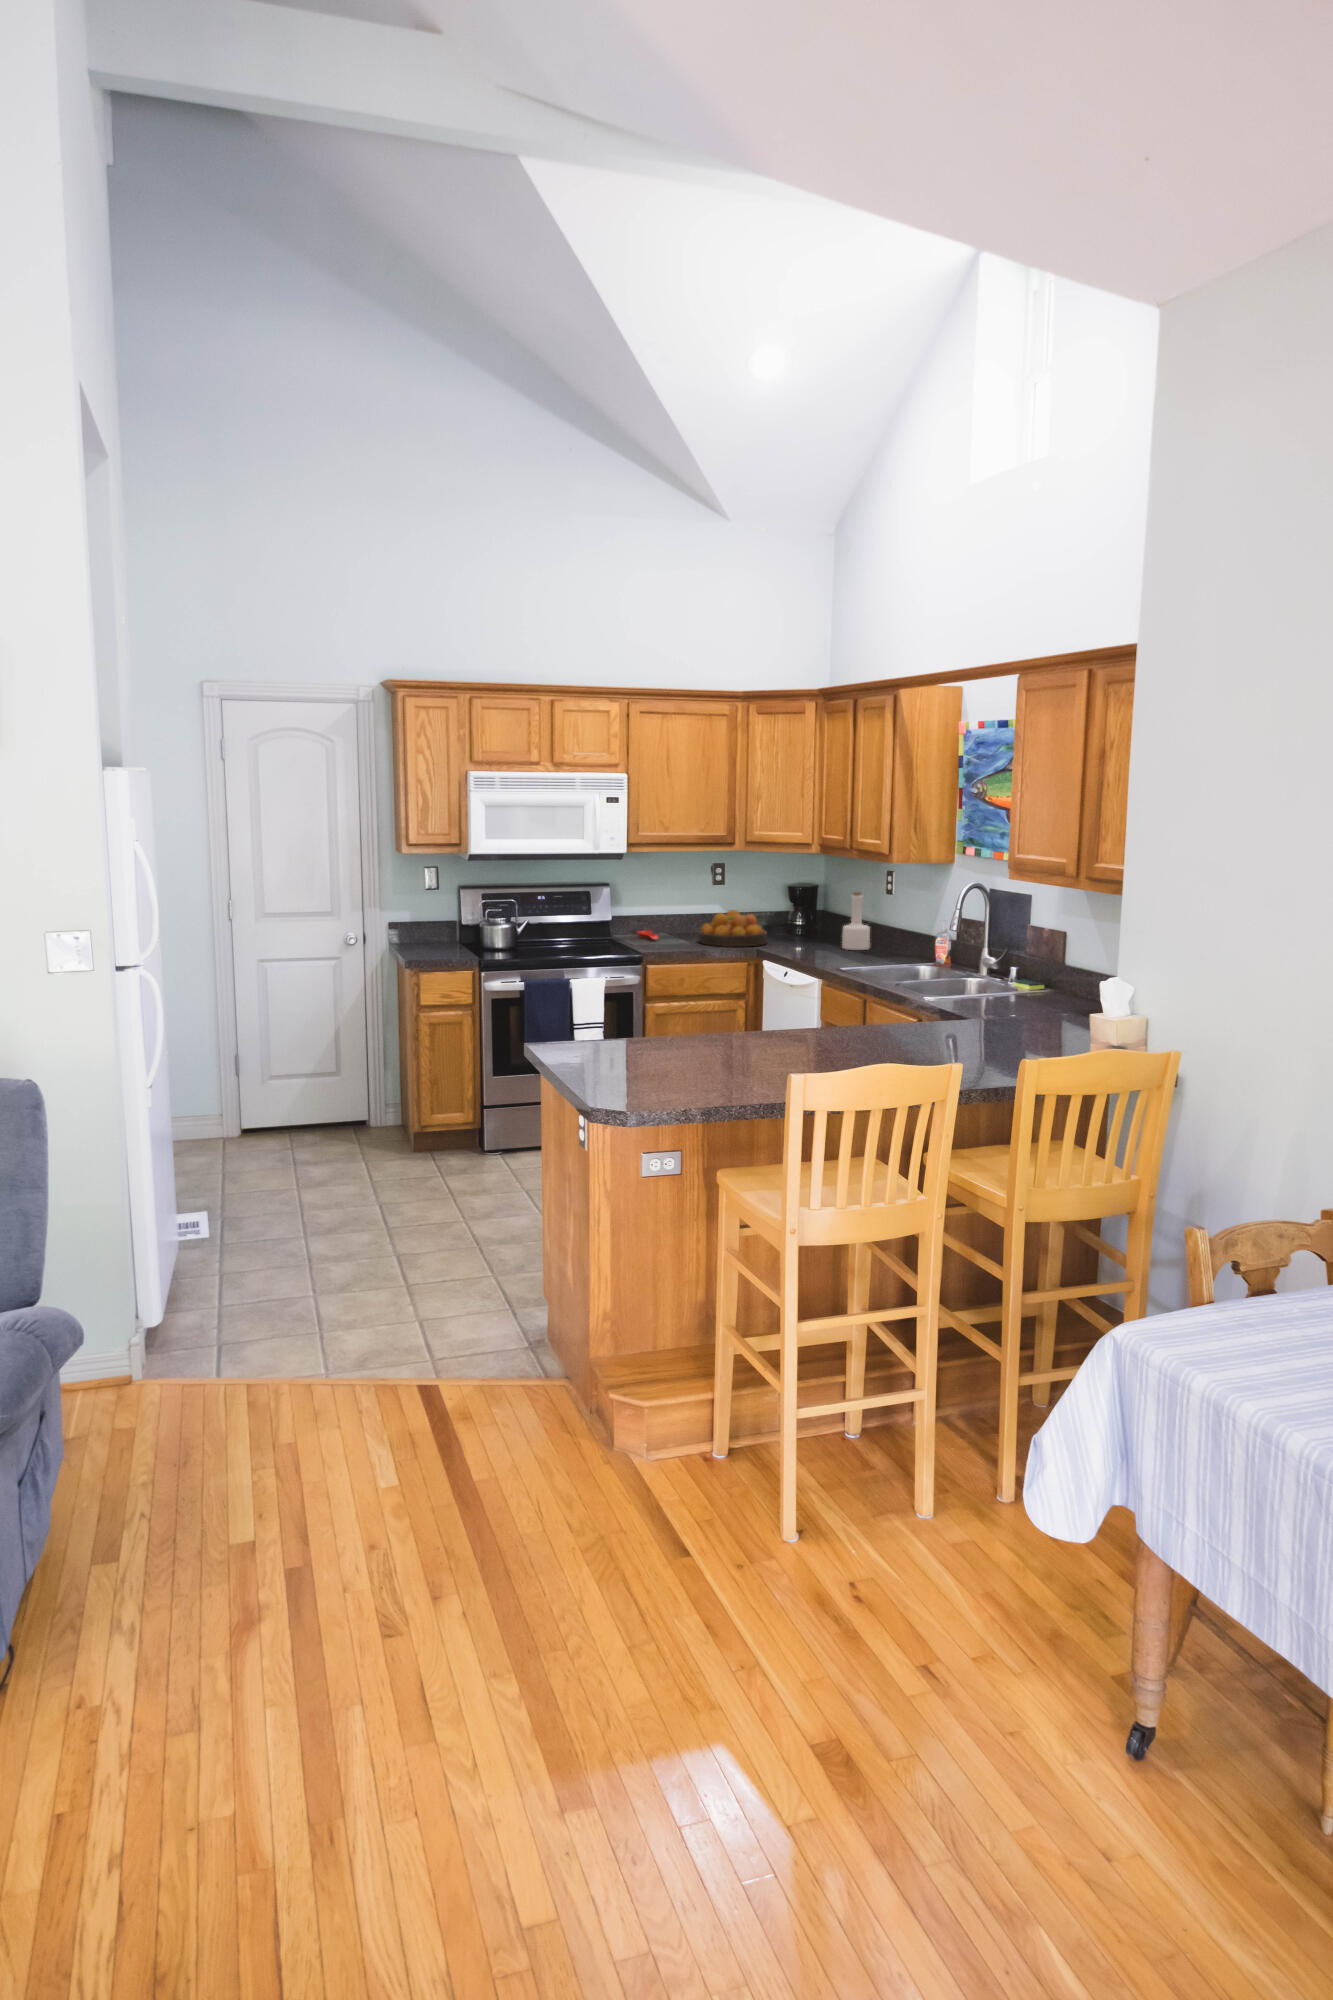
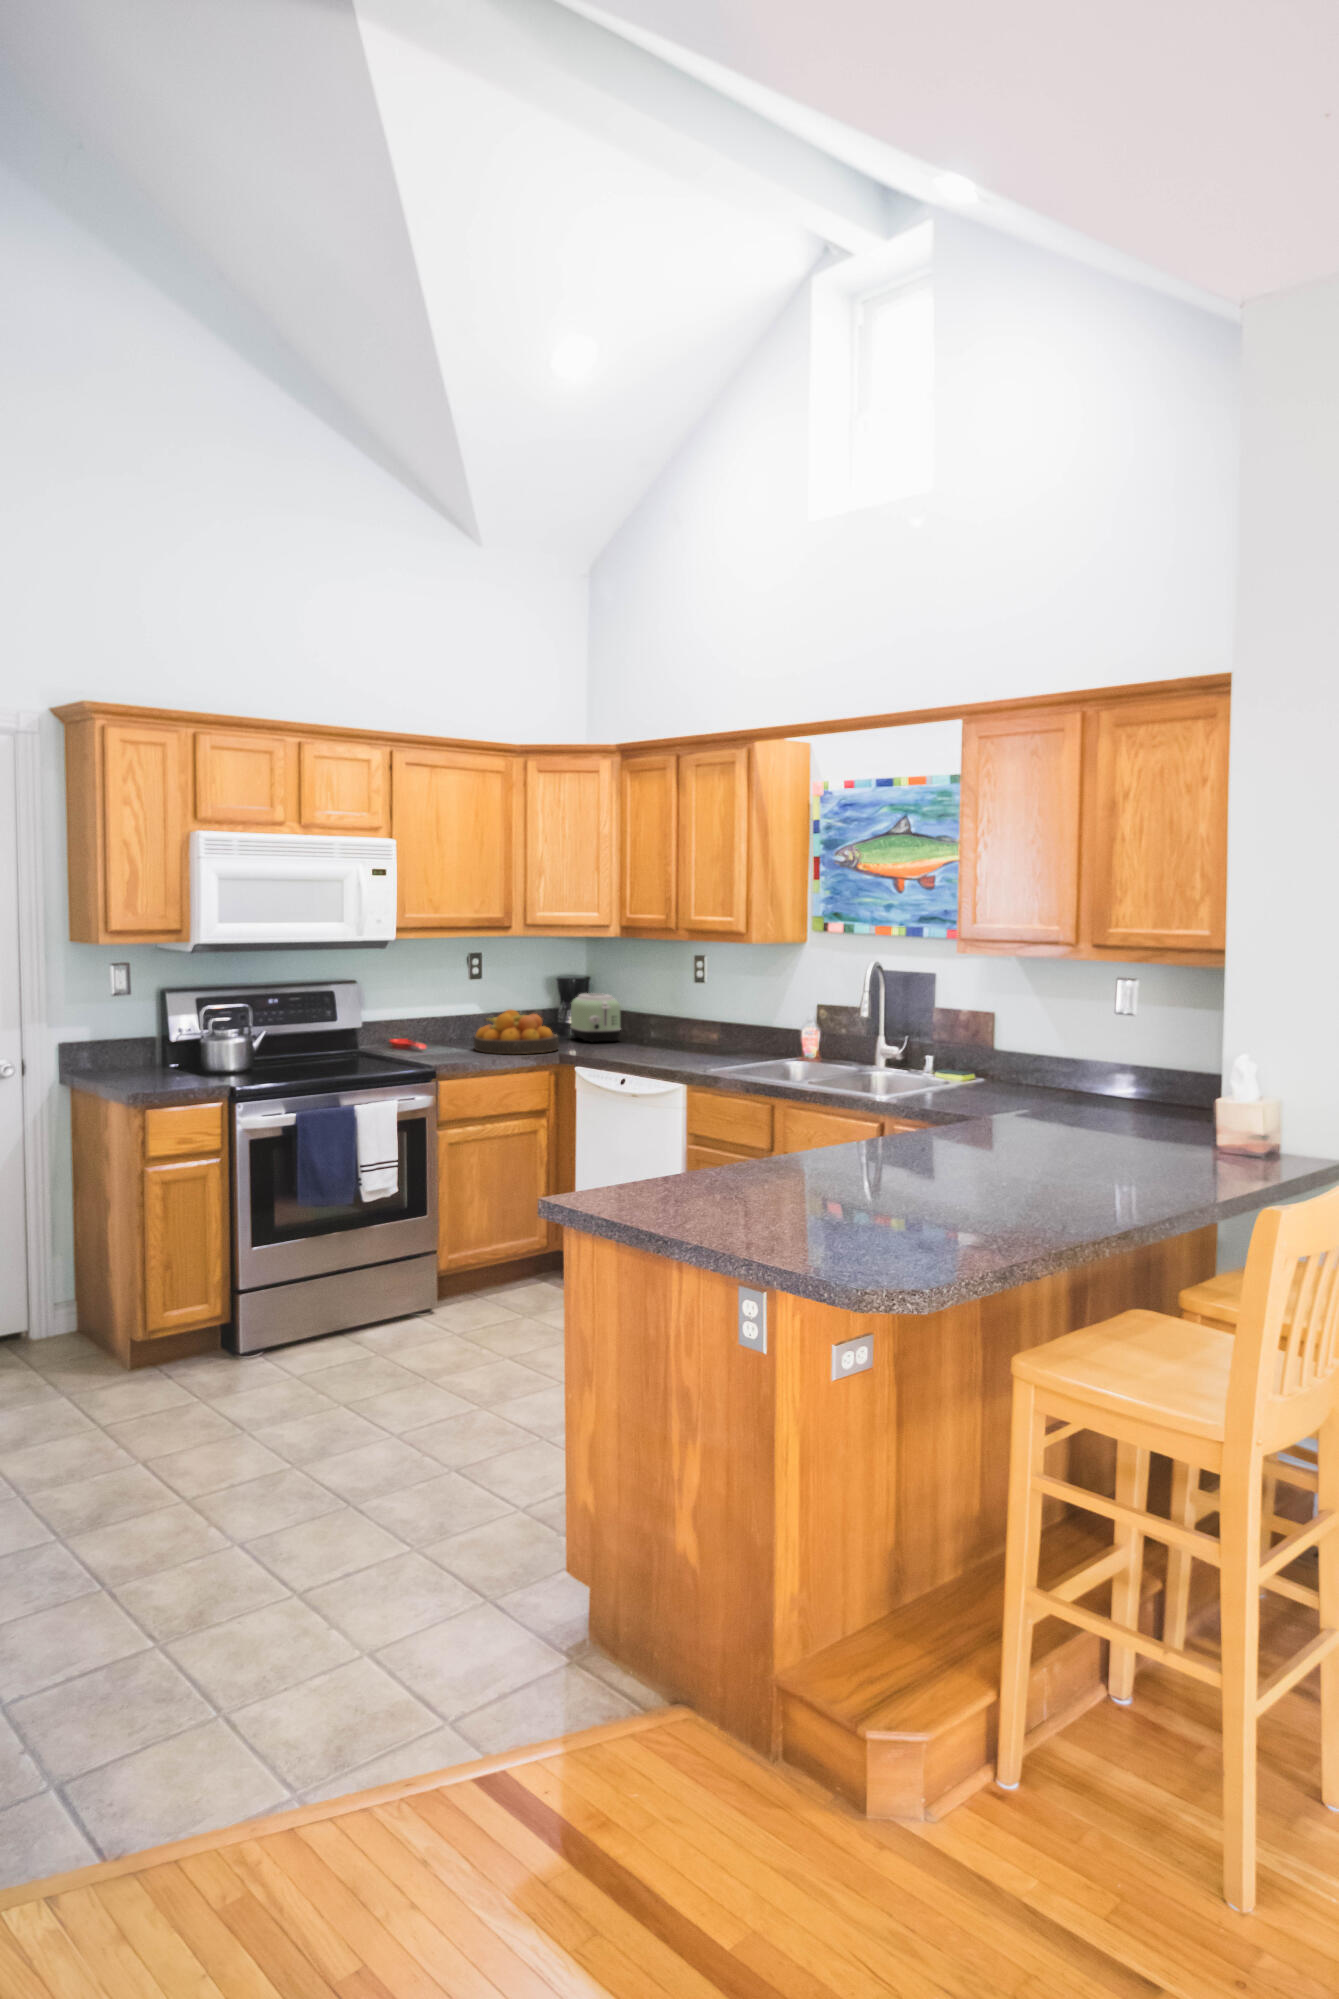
bottle: present [842,892,870,950] -> none [651,982,683,1051]
toaster: none [796,899,834,940] -> present [571,993,621,1042]

